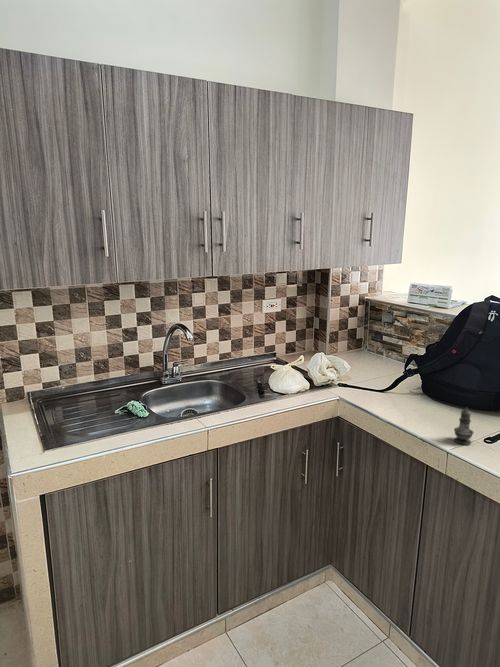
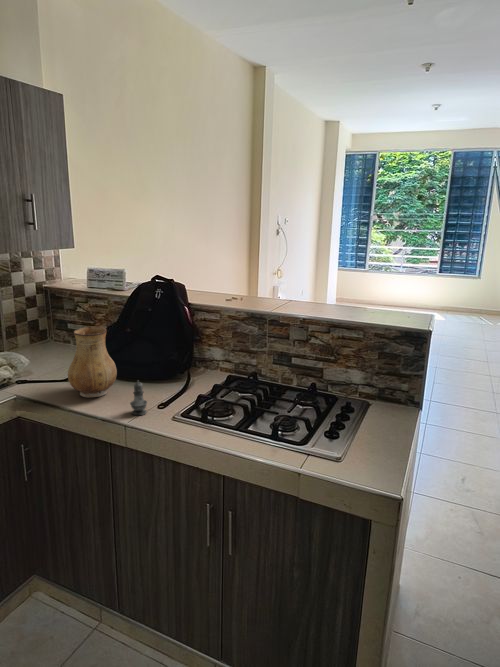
ceramic pitcher: none [389,343,438,415] -> present [68,327,117,398]

